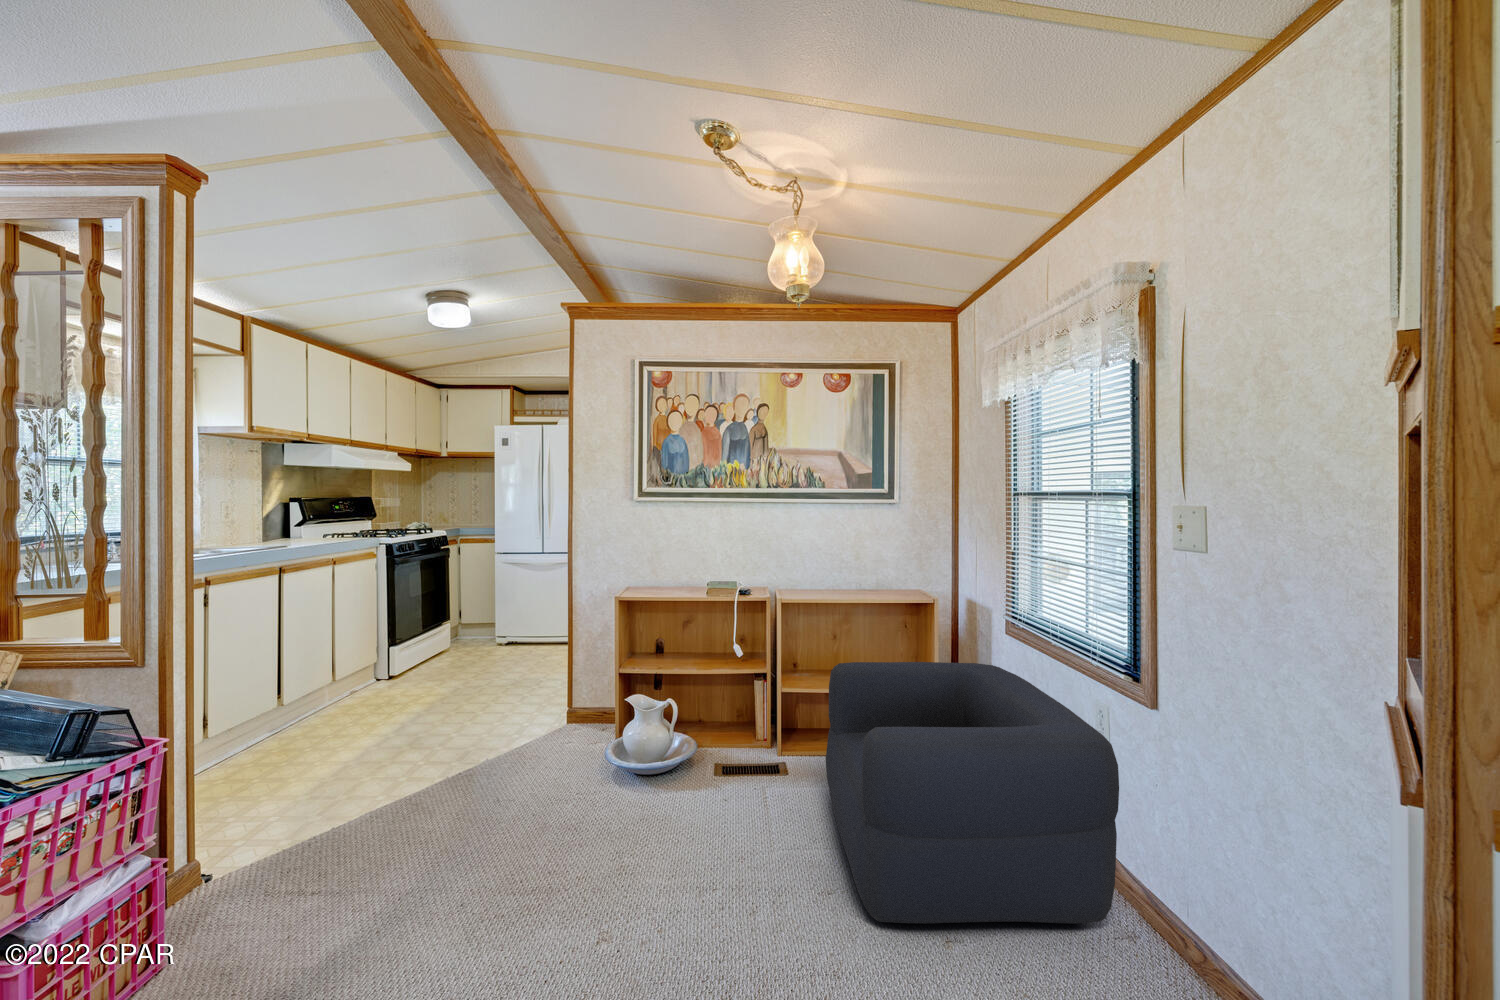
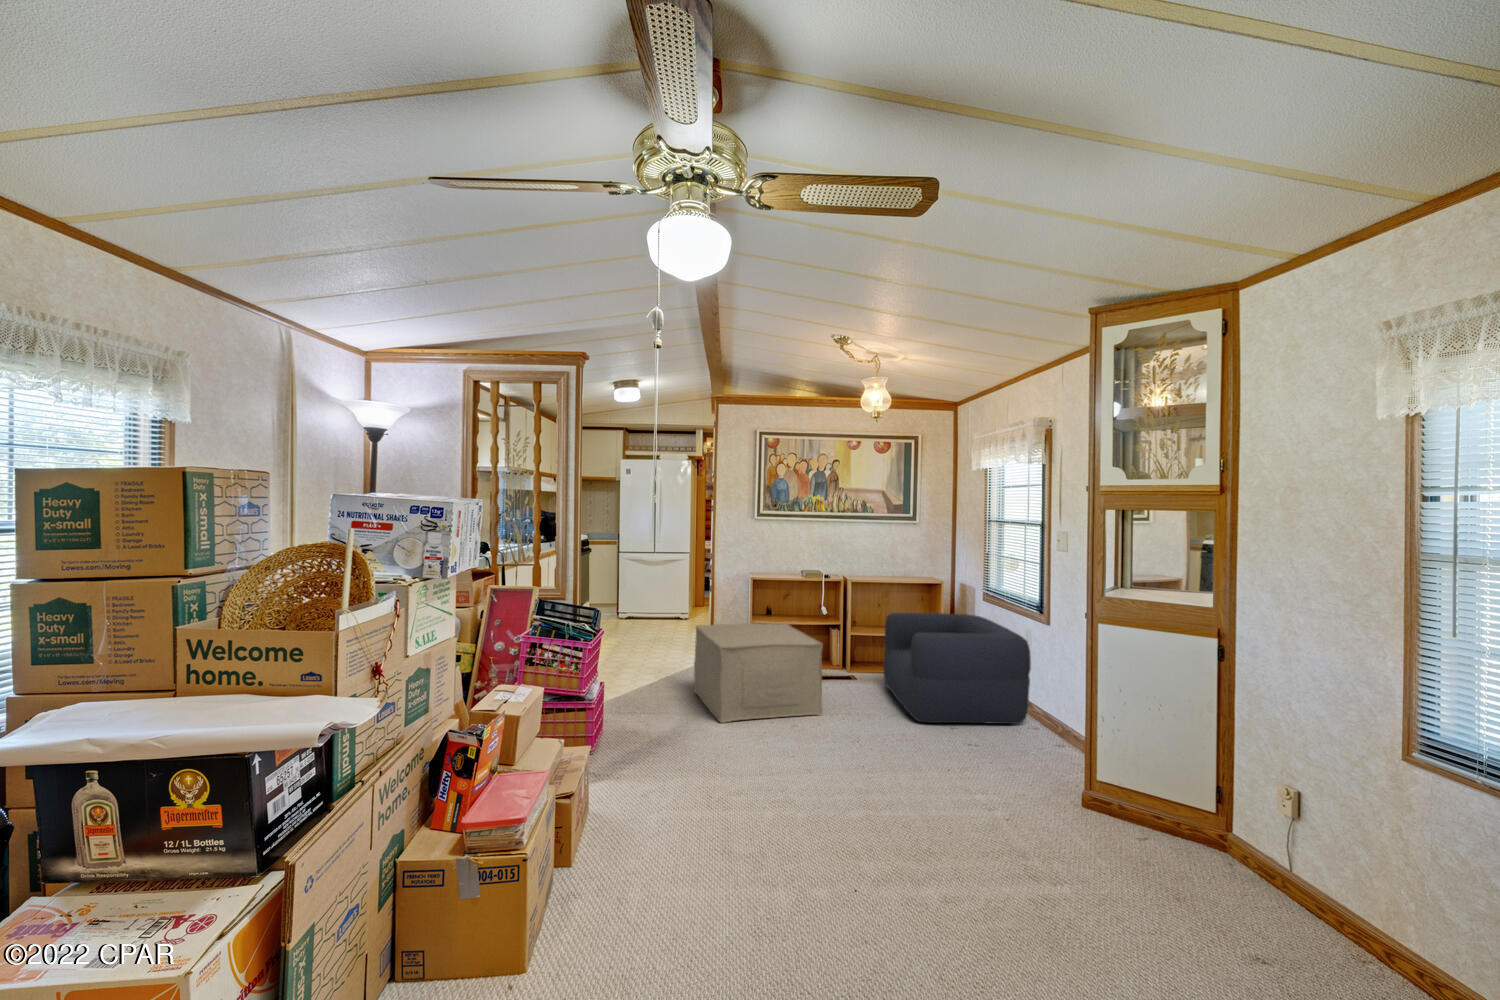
ottoman: none [438,684,682,935] -> present [694,623,823,723]

